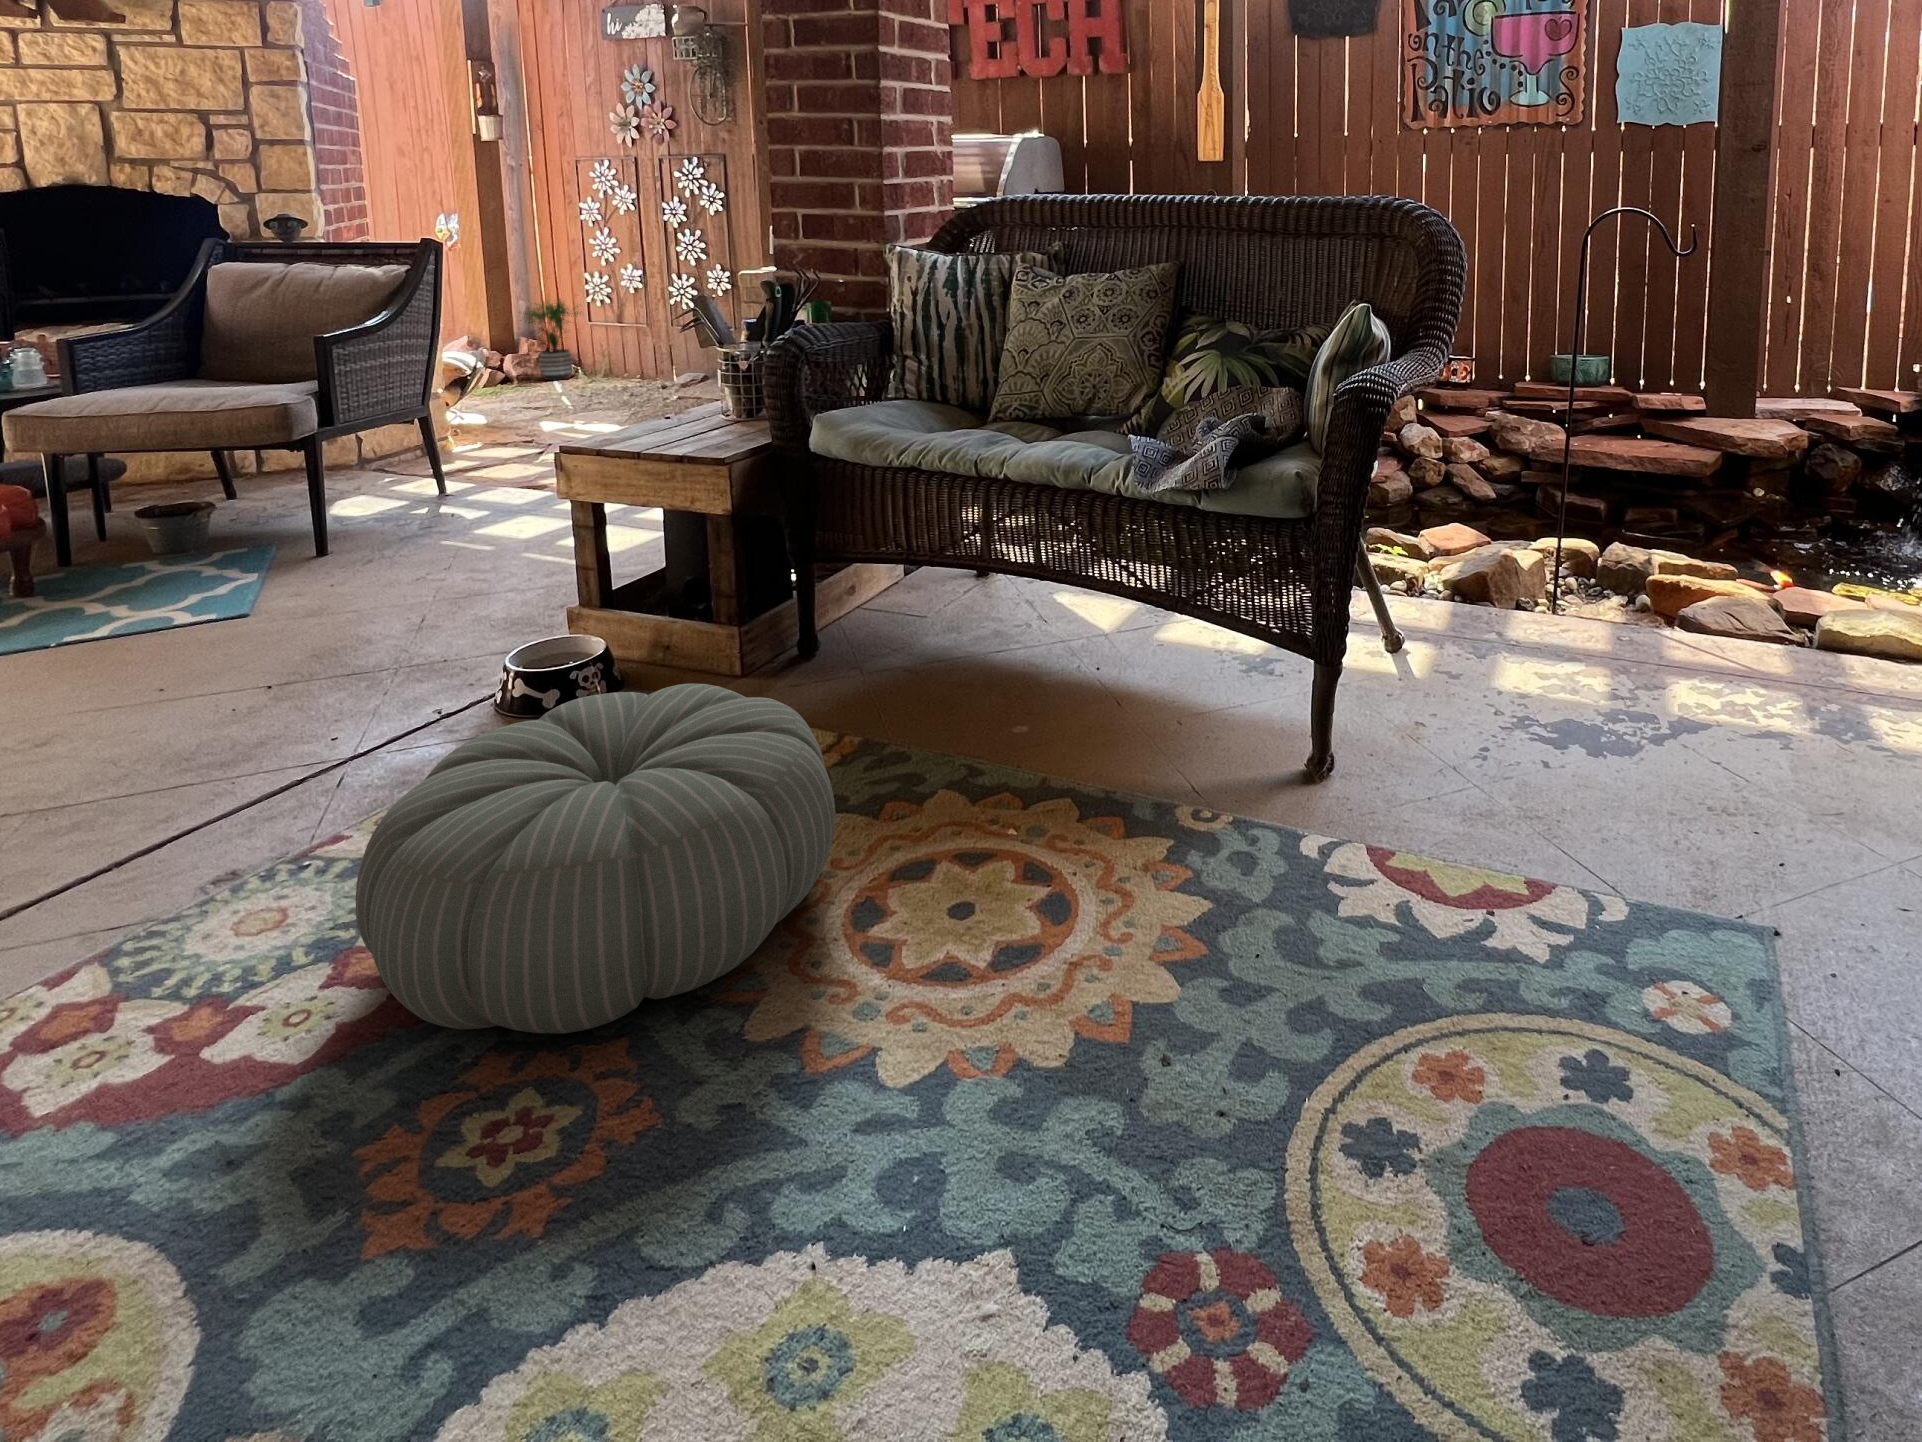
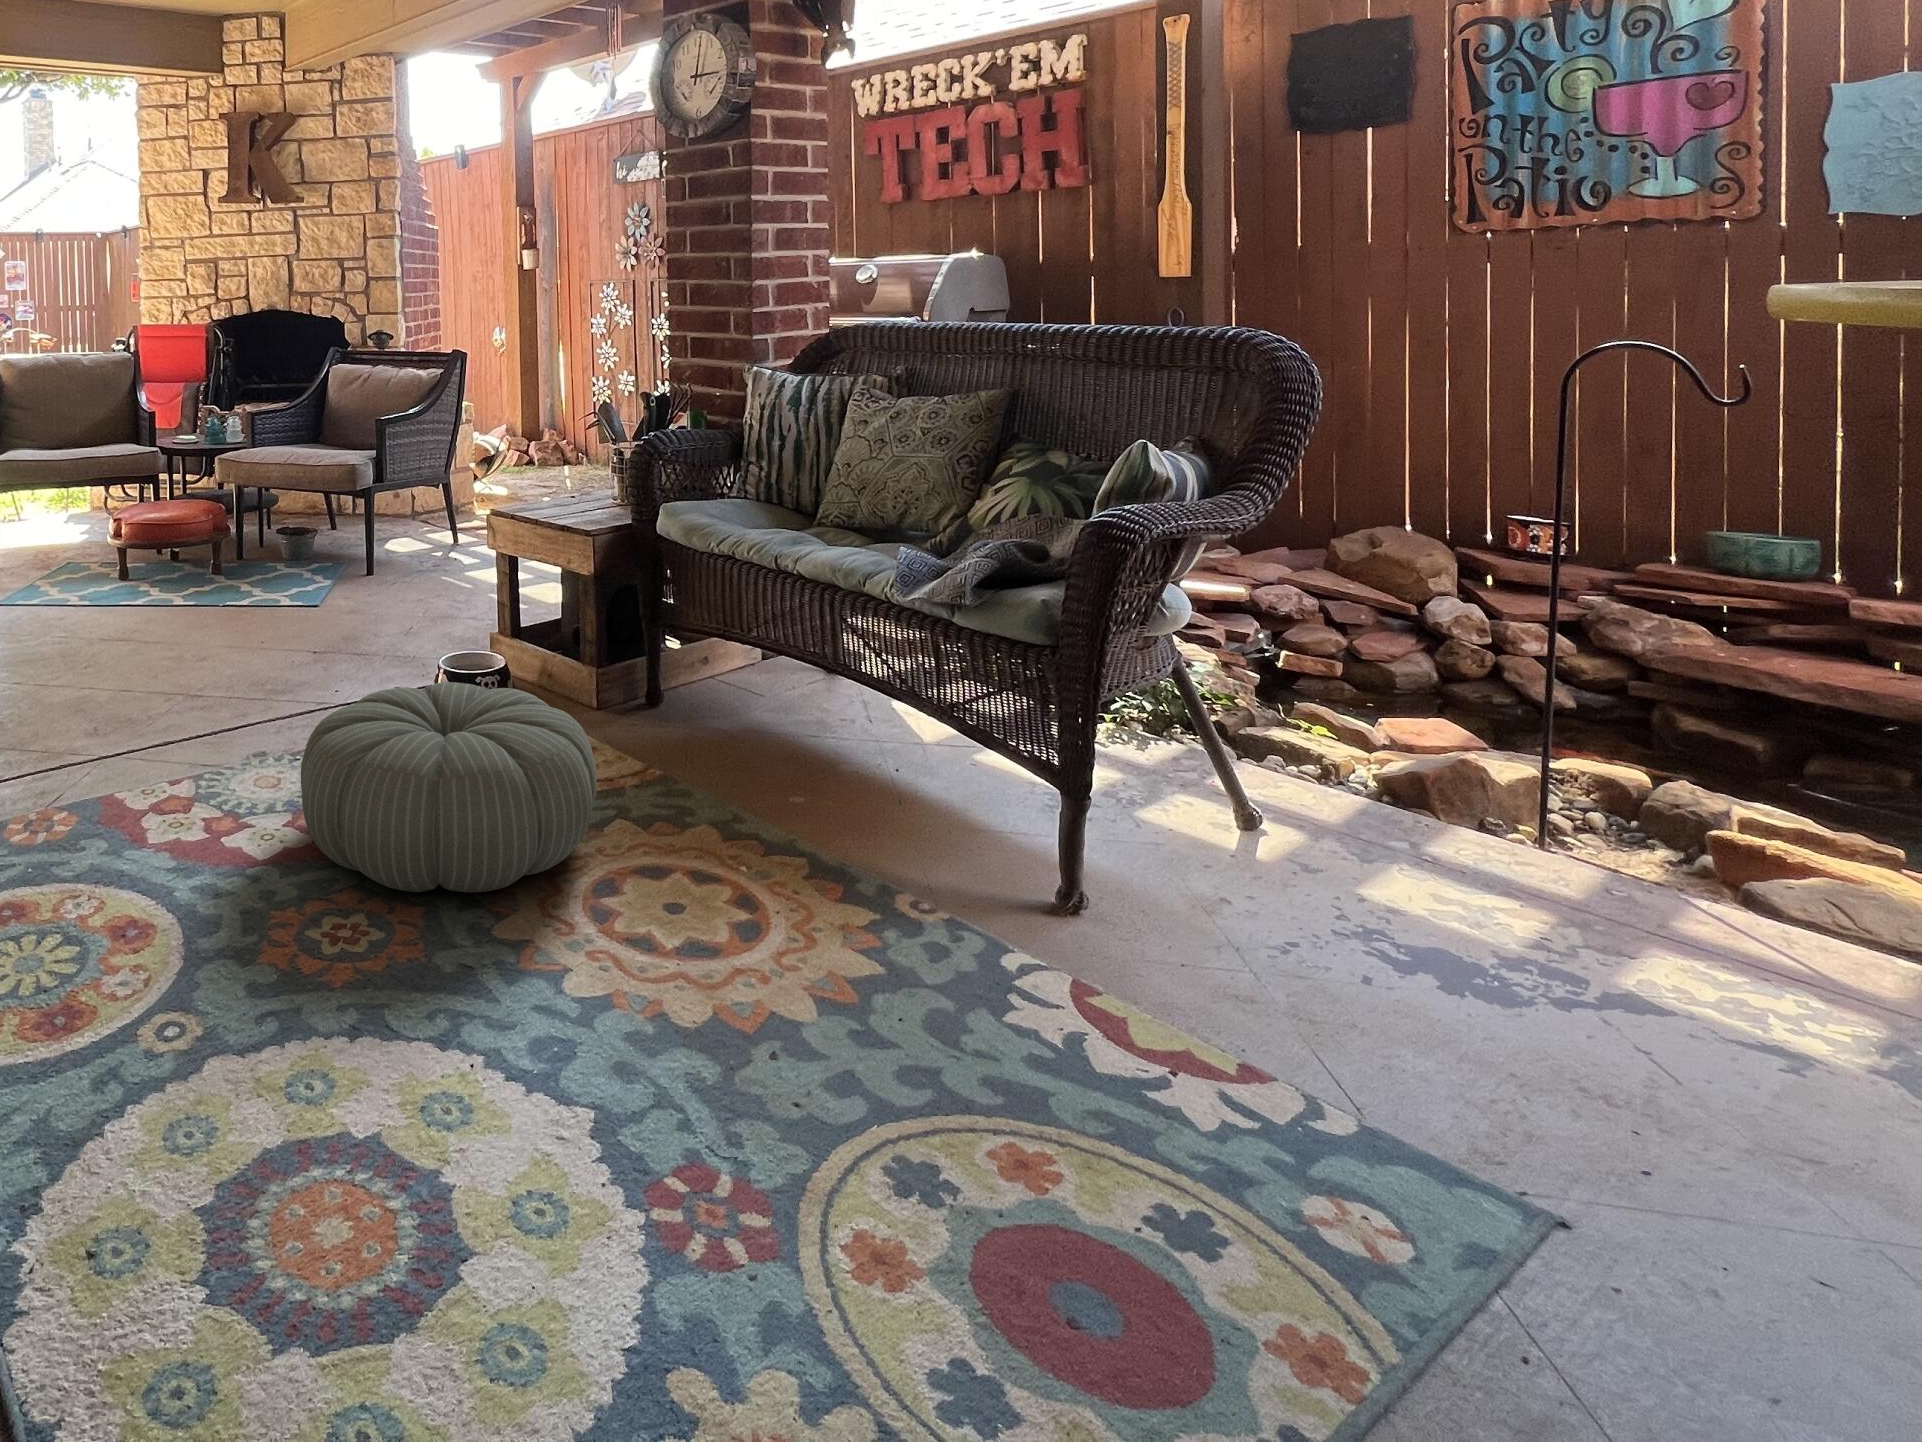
potted plant: present [525,300,578,380] -> none [533,401,583,471]

